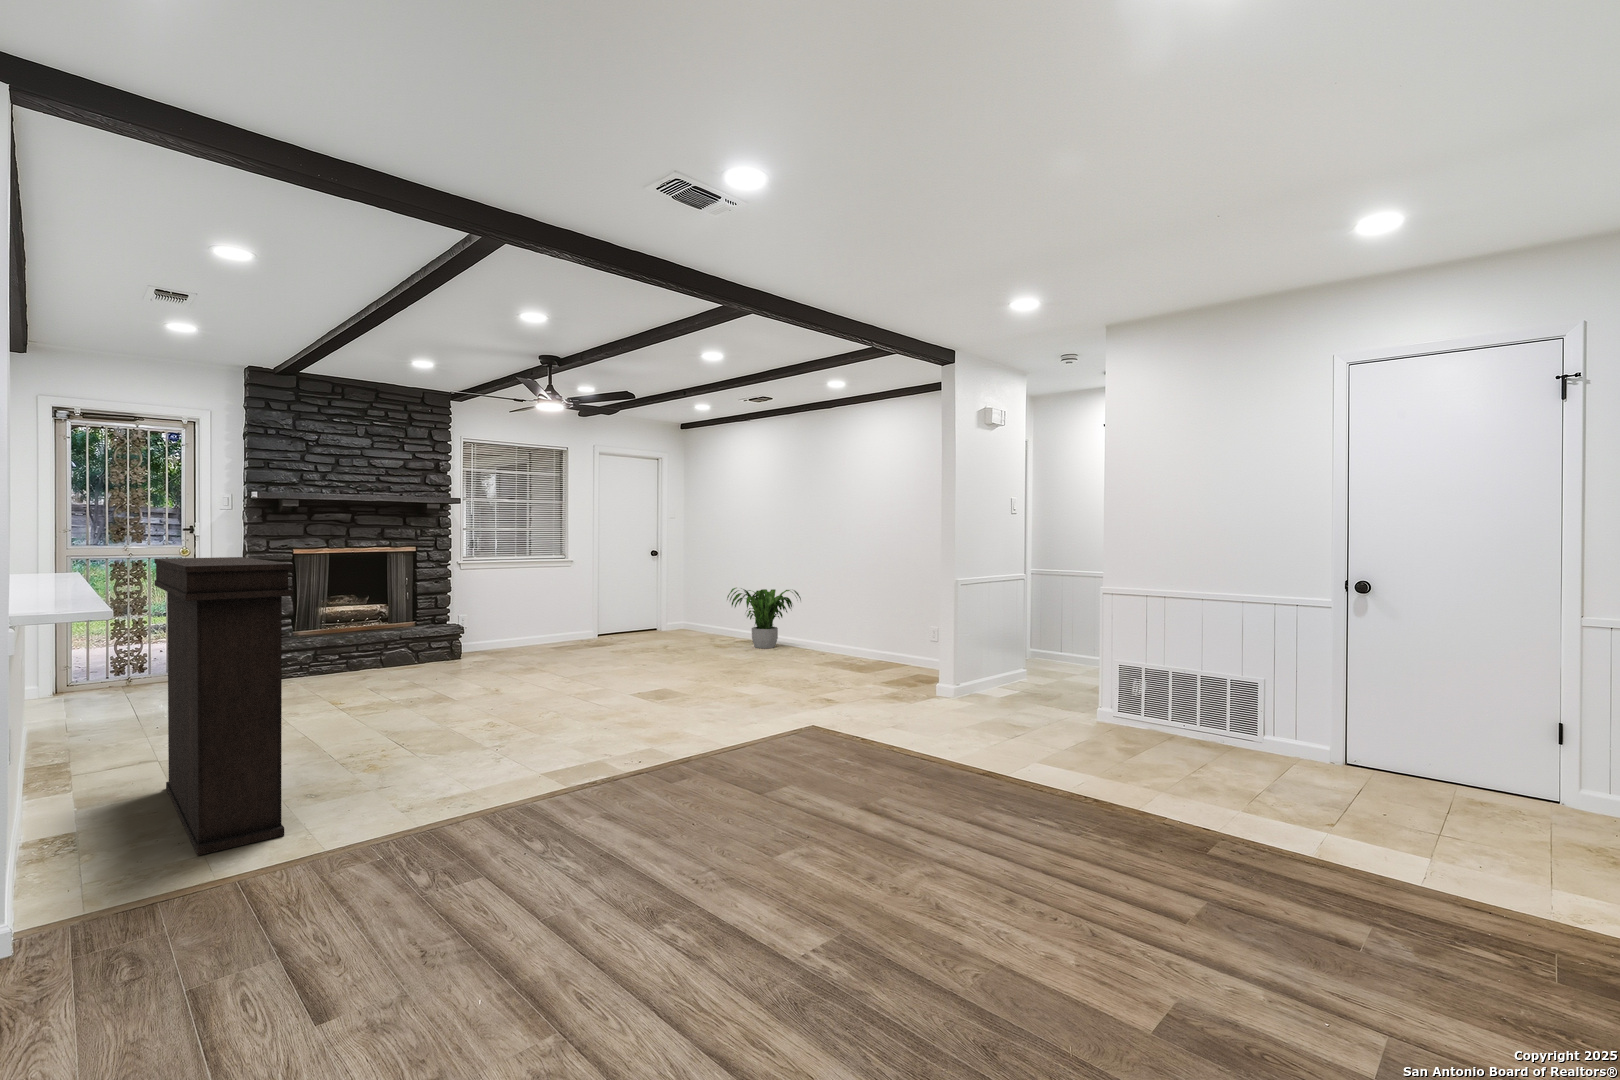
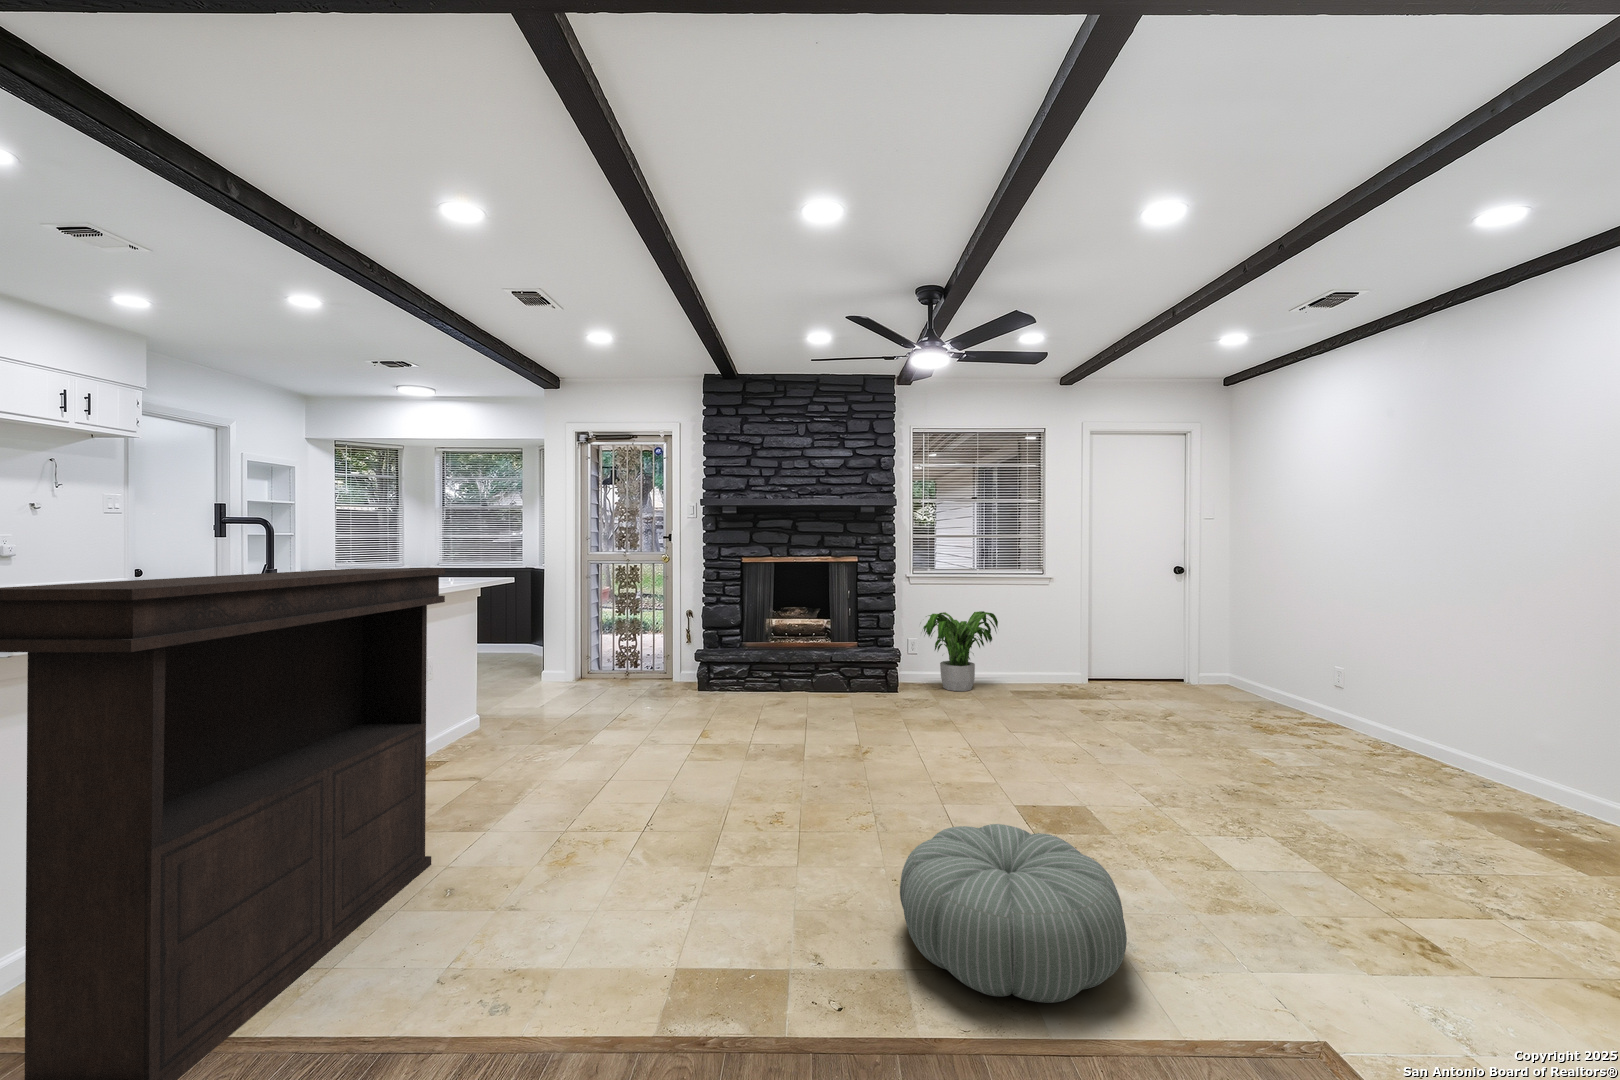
potted plant: present [727,588,801,648] -> present [923,611,998,691]
pouf: none [585,675,686,731] -> present [900,824,1127,1003]

